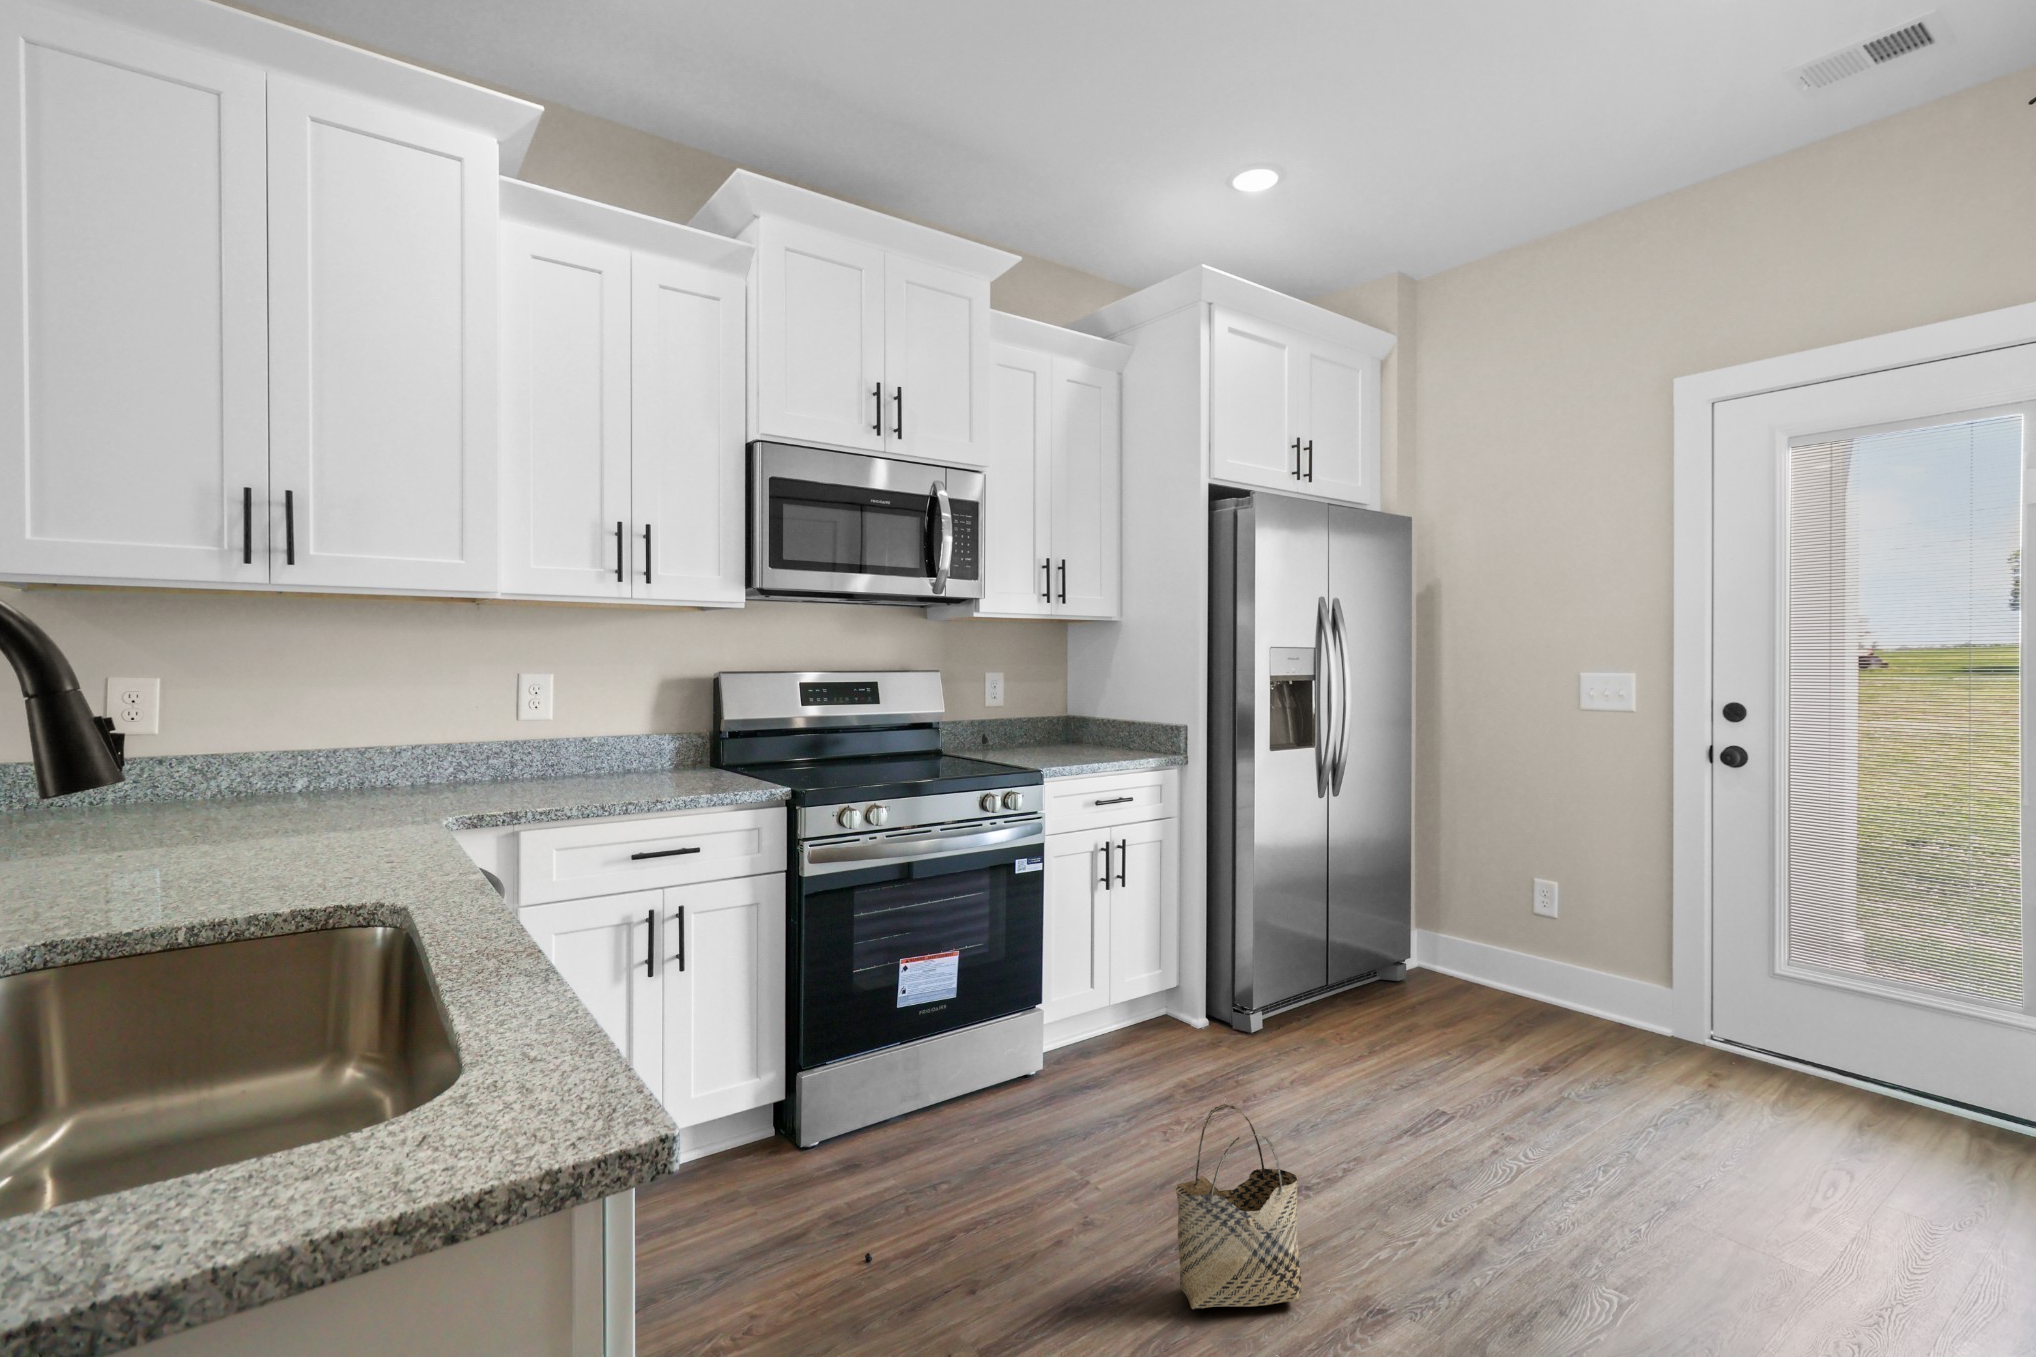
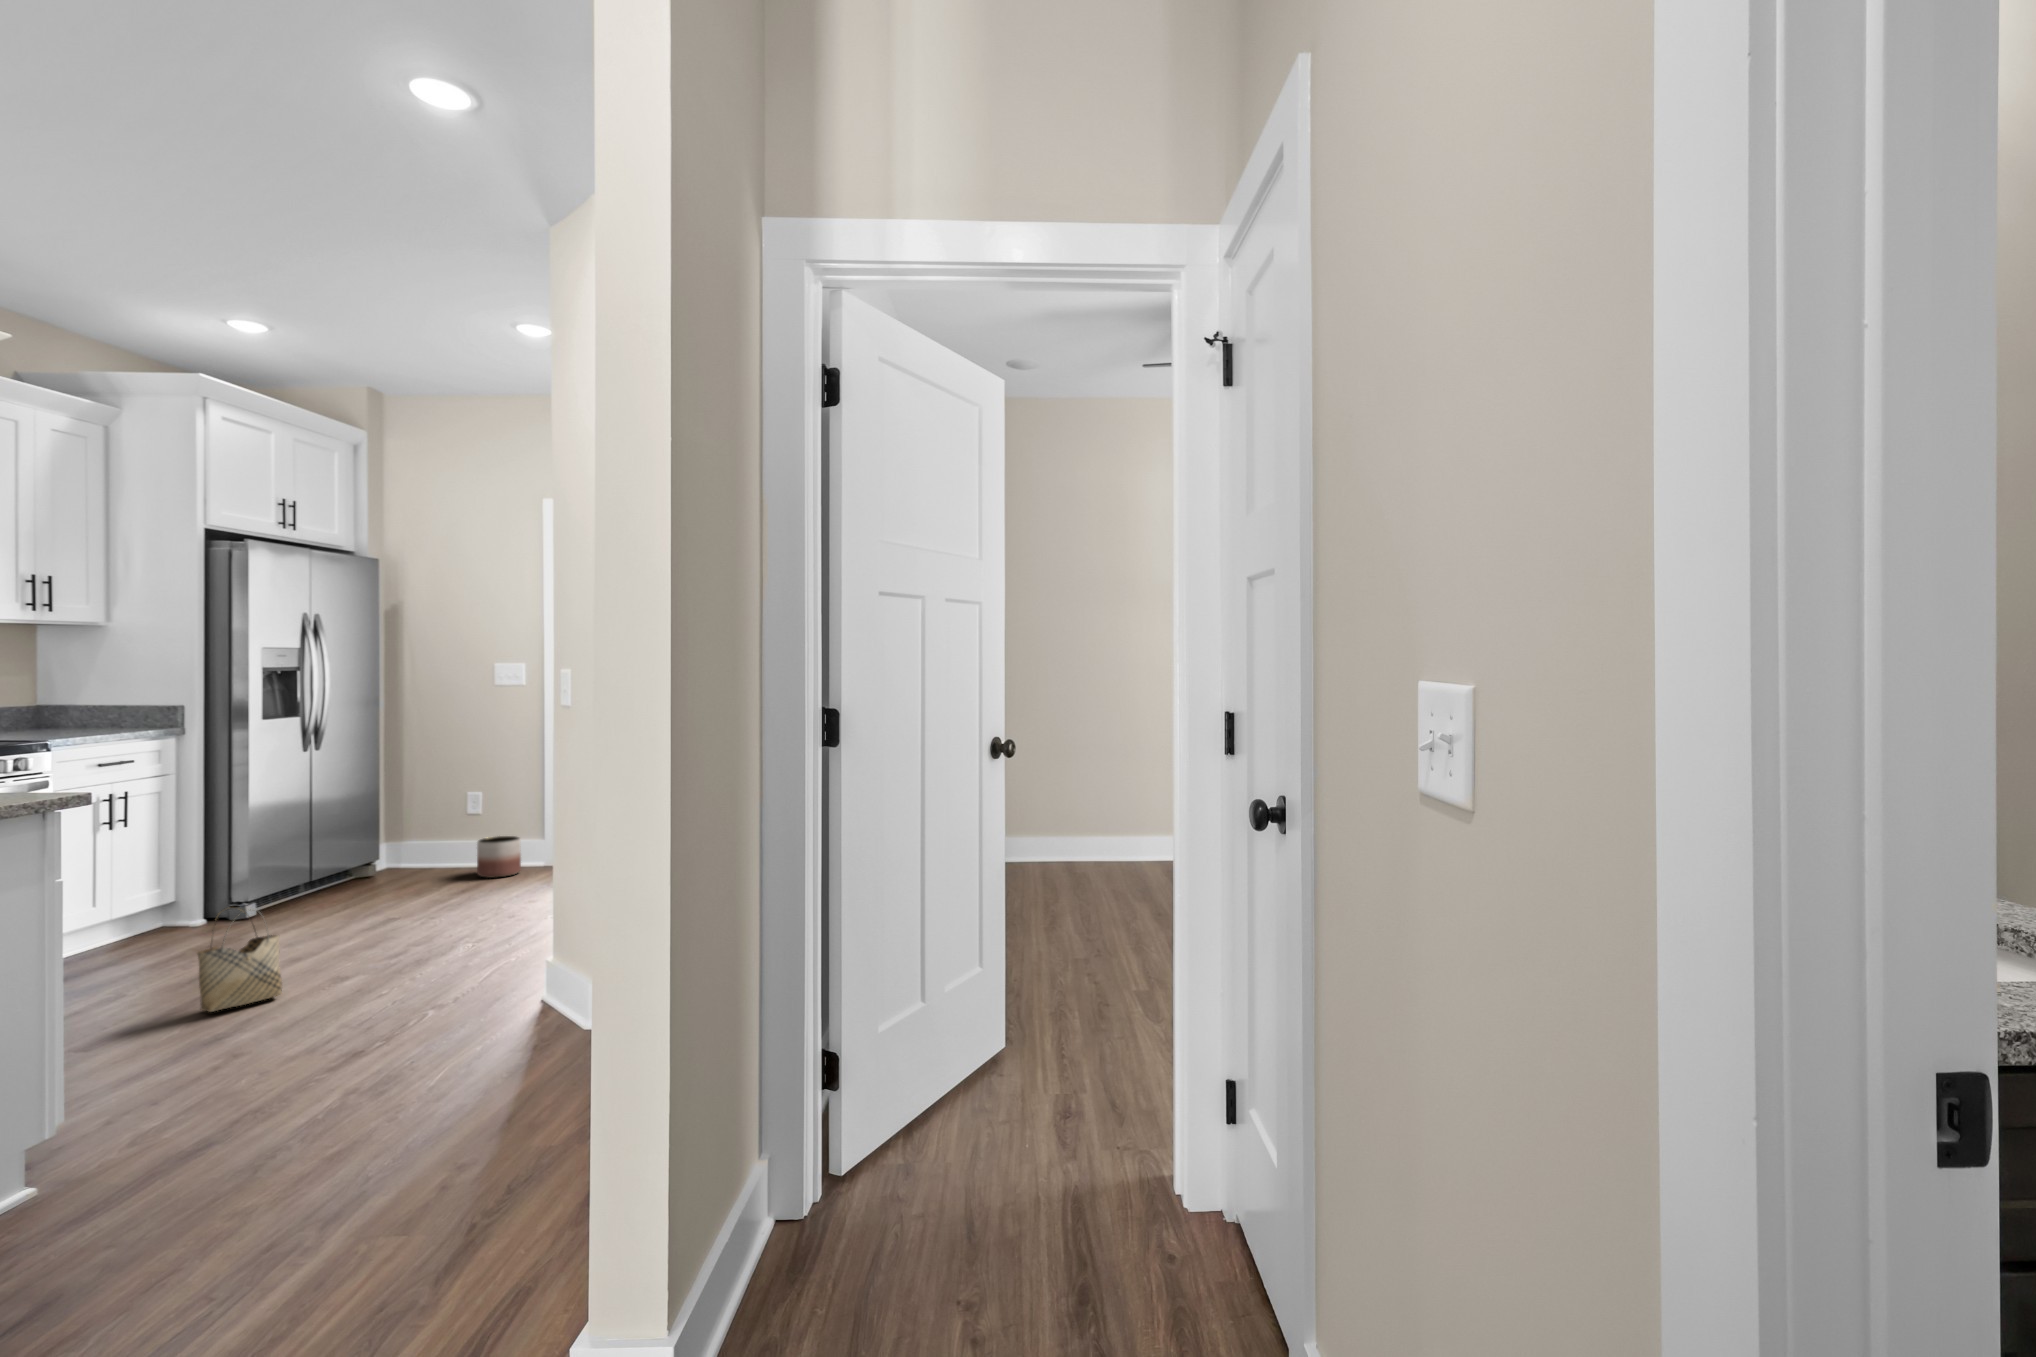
planter: none [1557,957,1633,1035] -> present [477,836,521,878]

